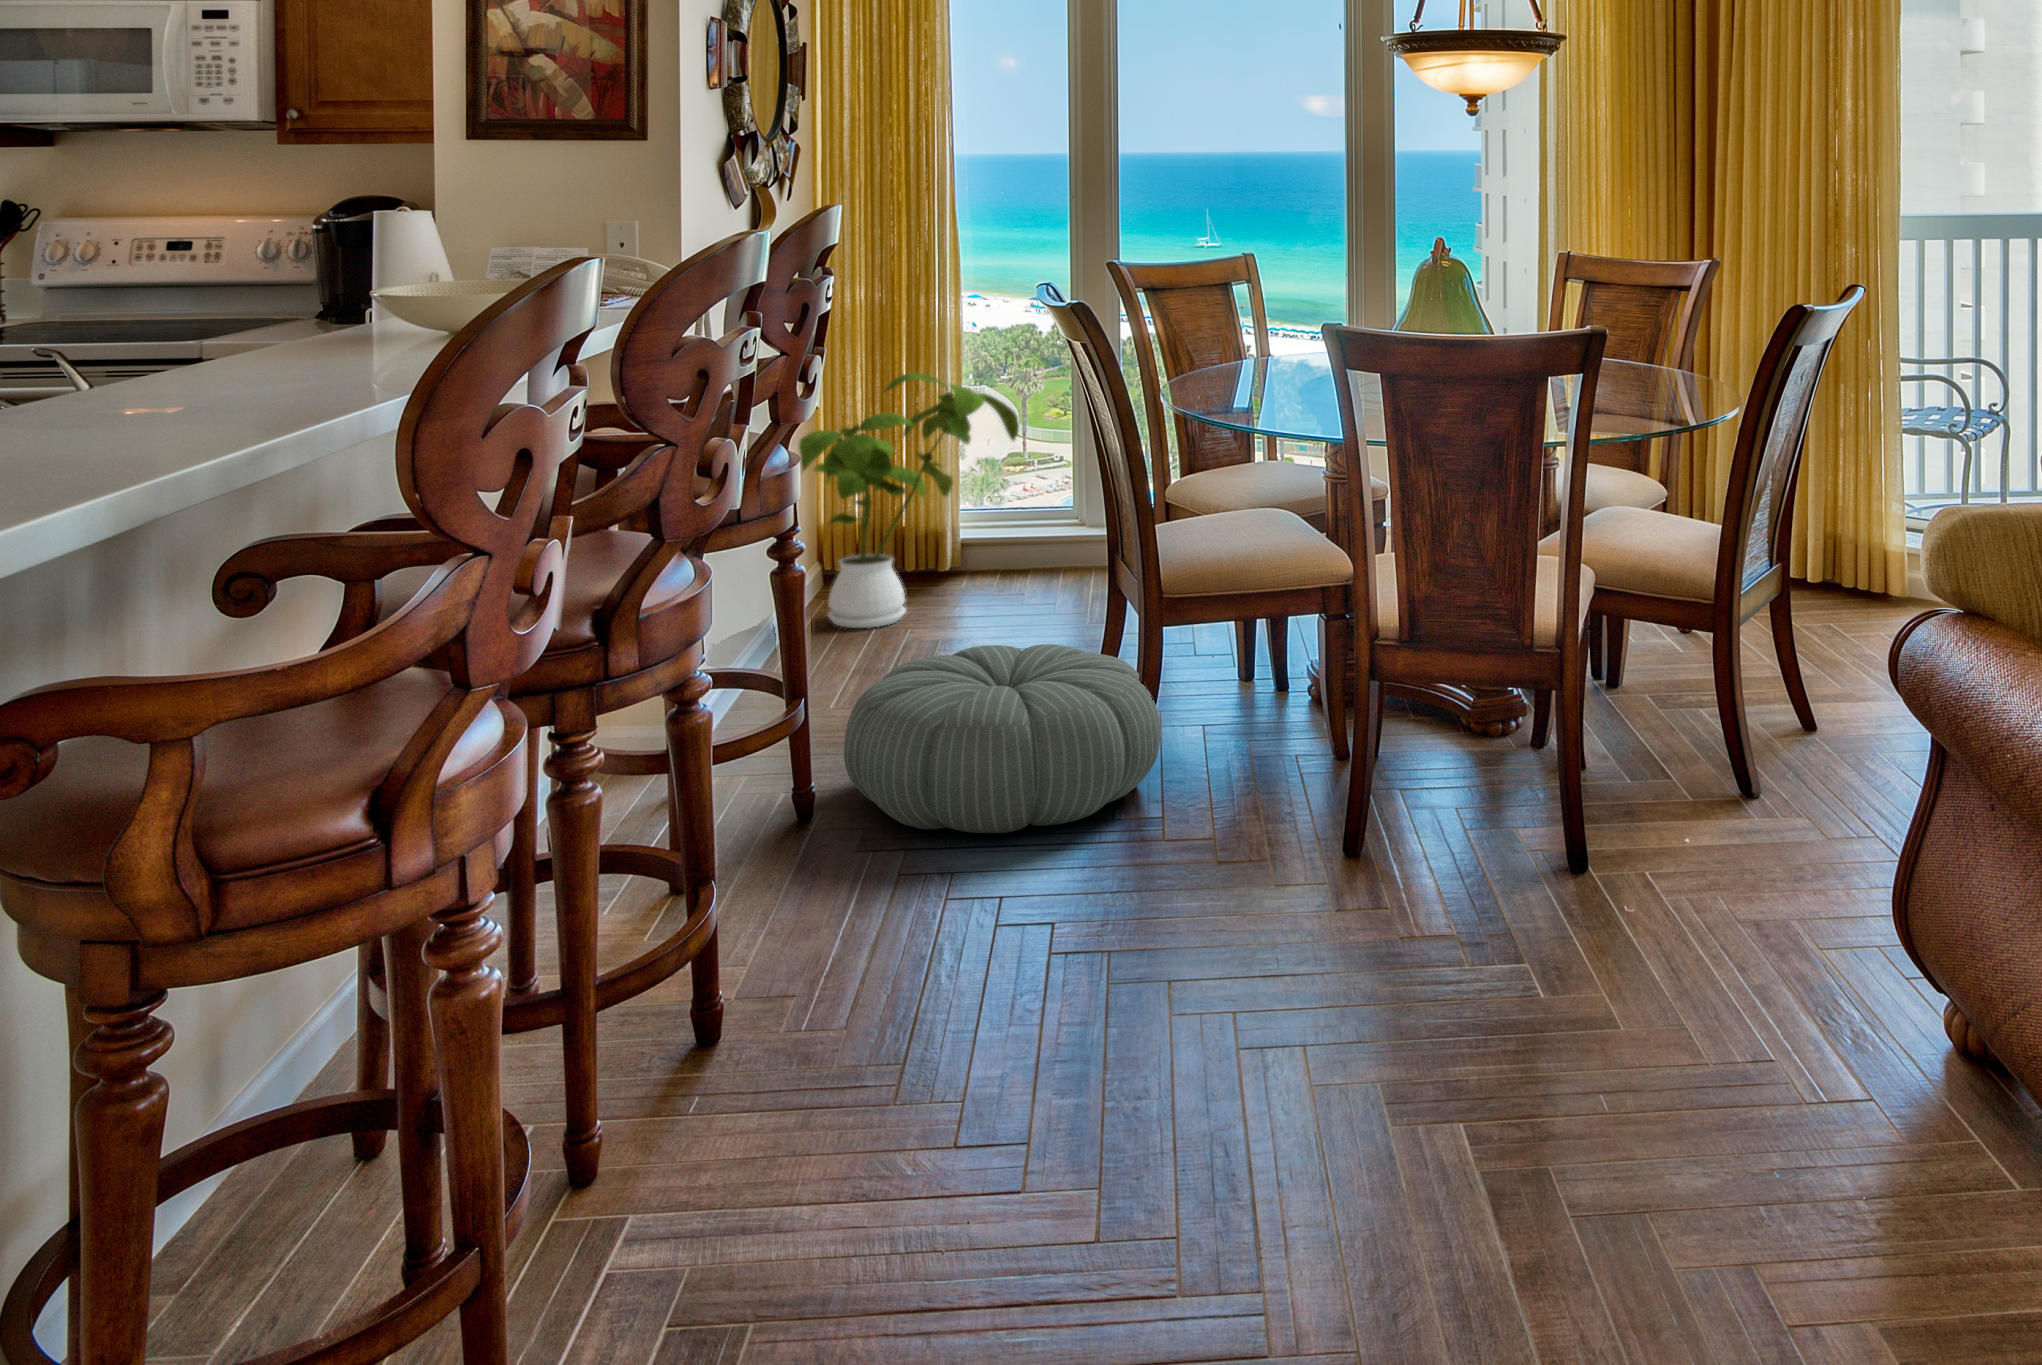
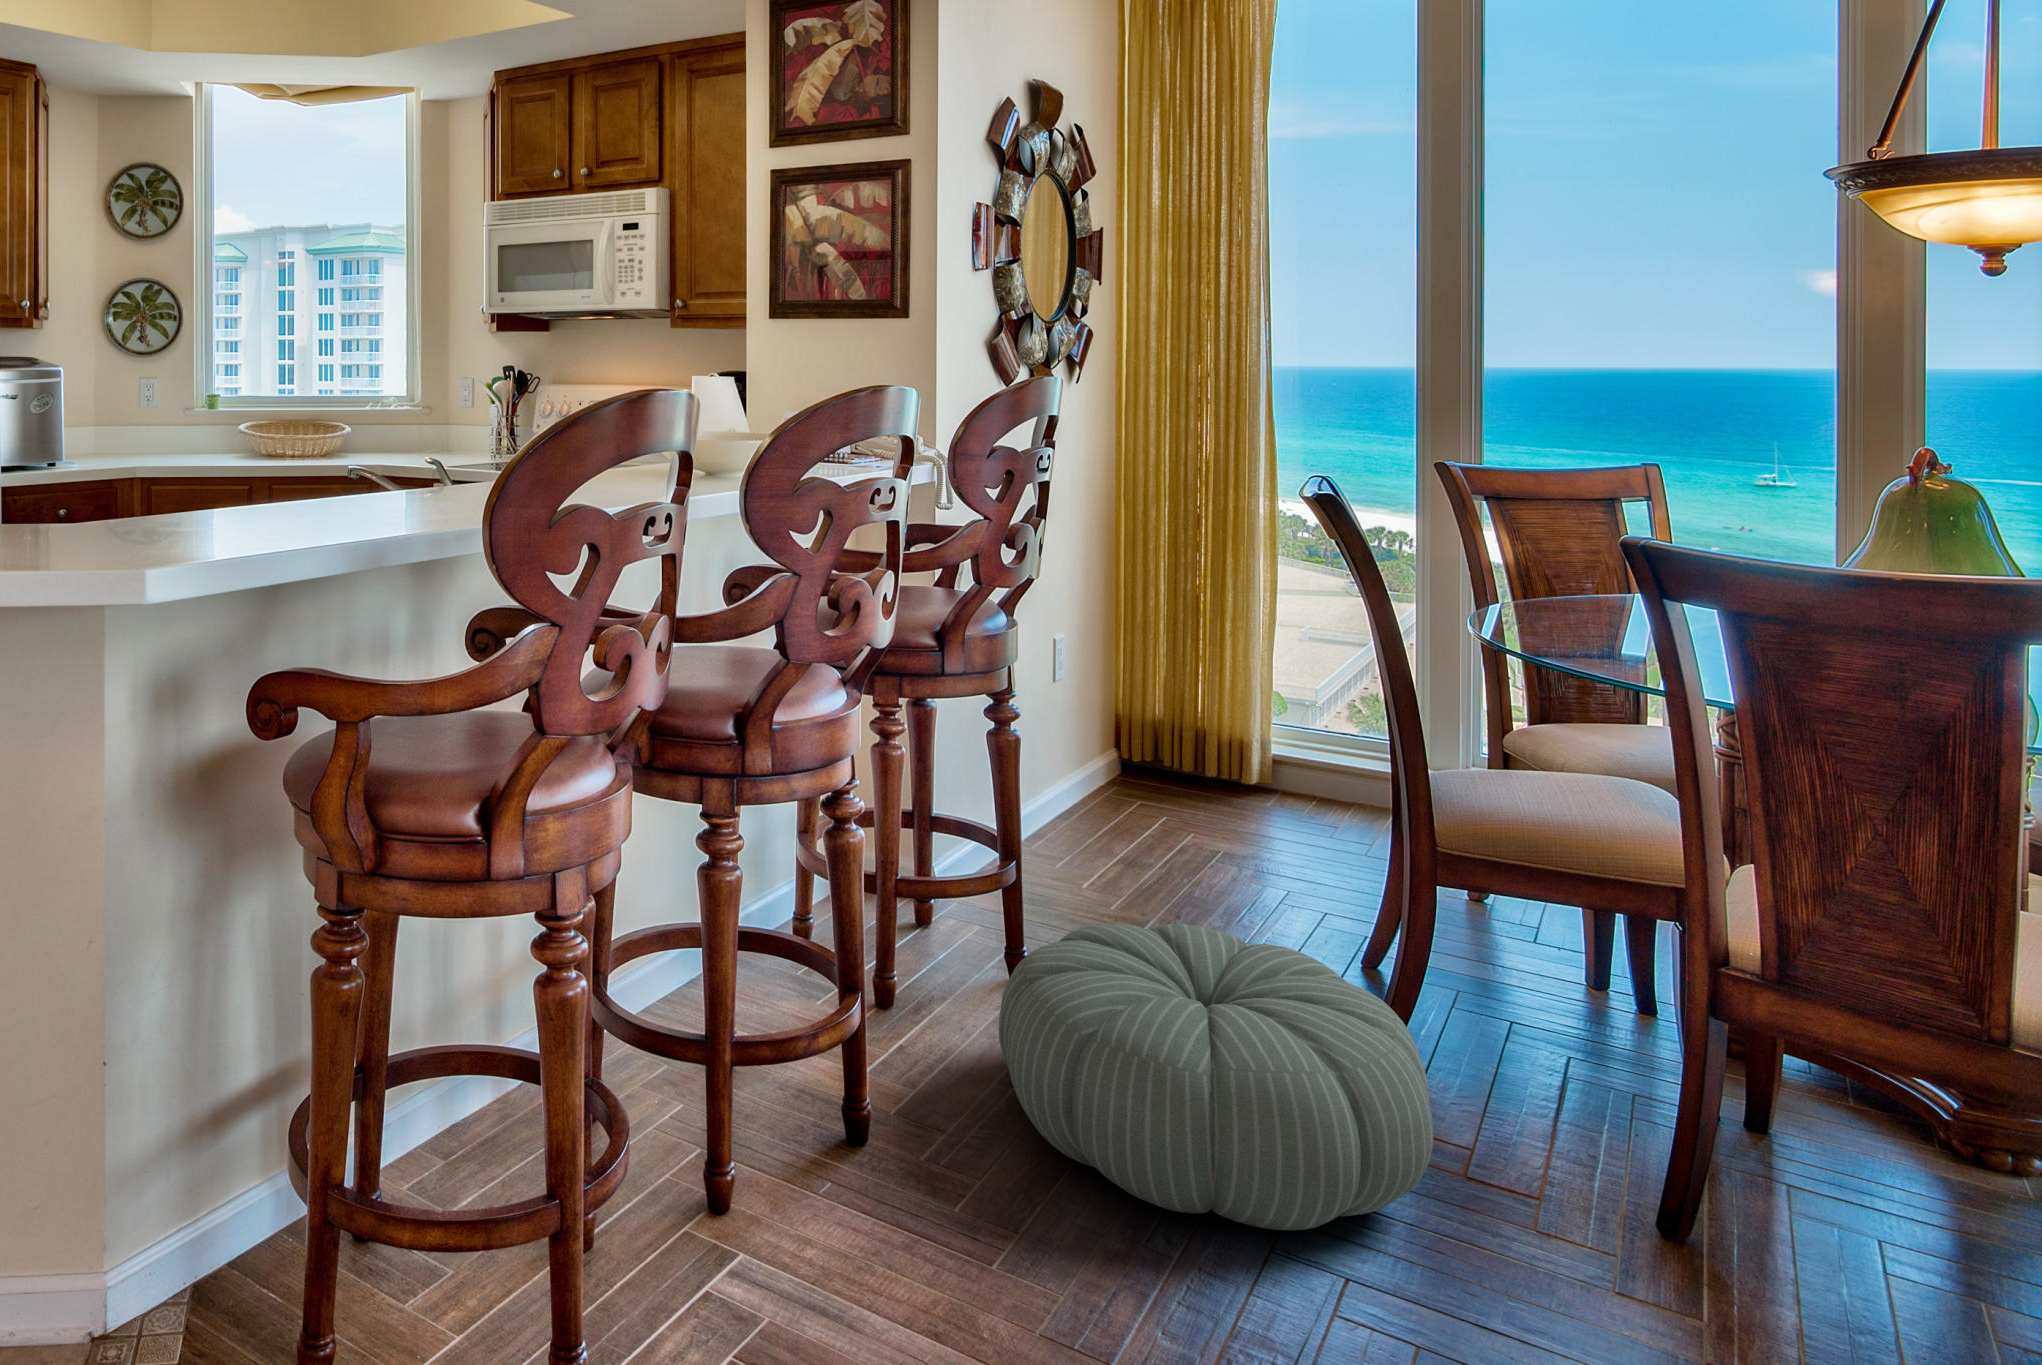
house plant: present [799,373,1019,628] -> none [1042,566,1324,841]

